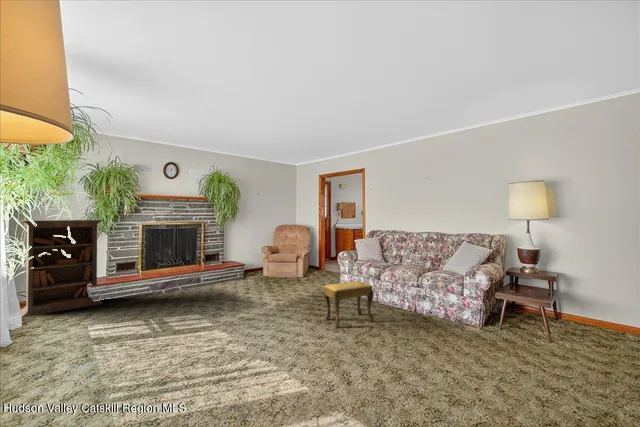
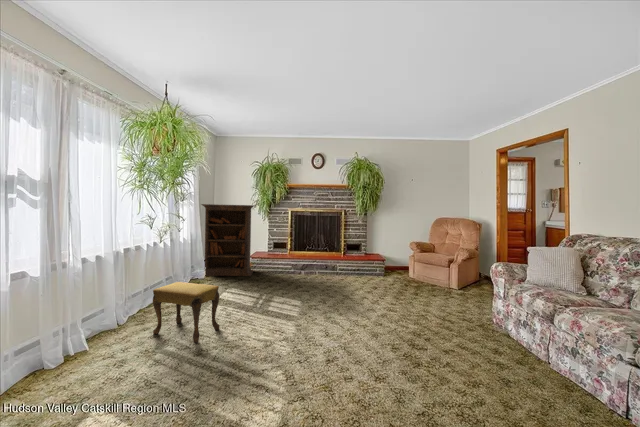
footstool: present [324,281,374,328] -> present [153,282,220,343]

